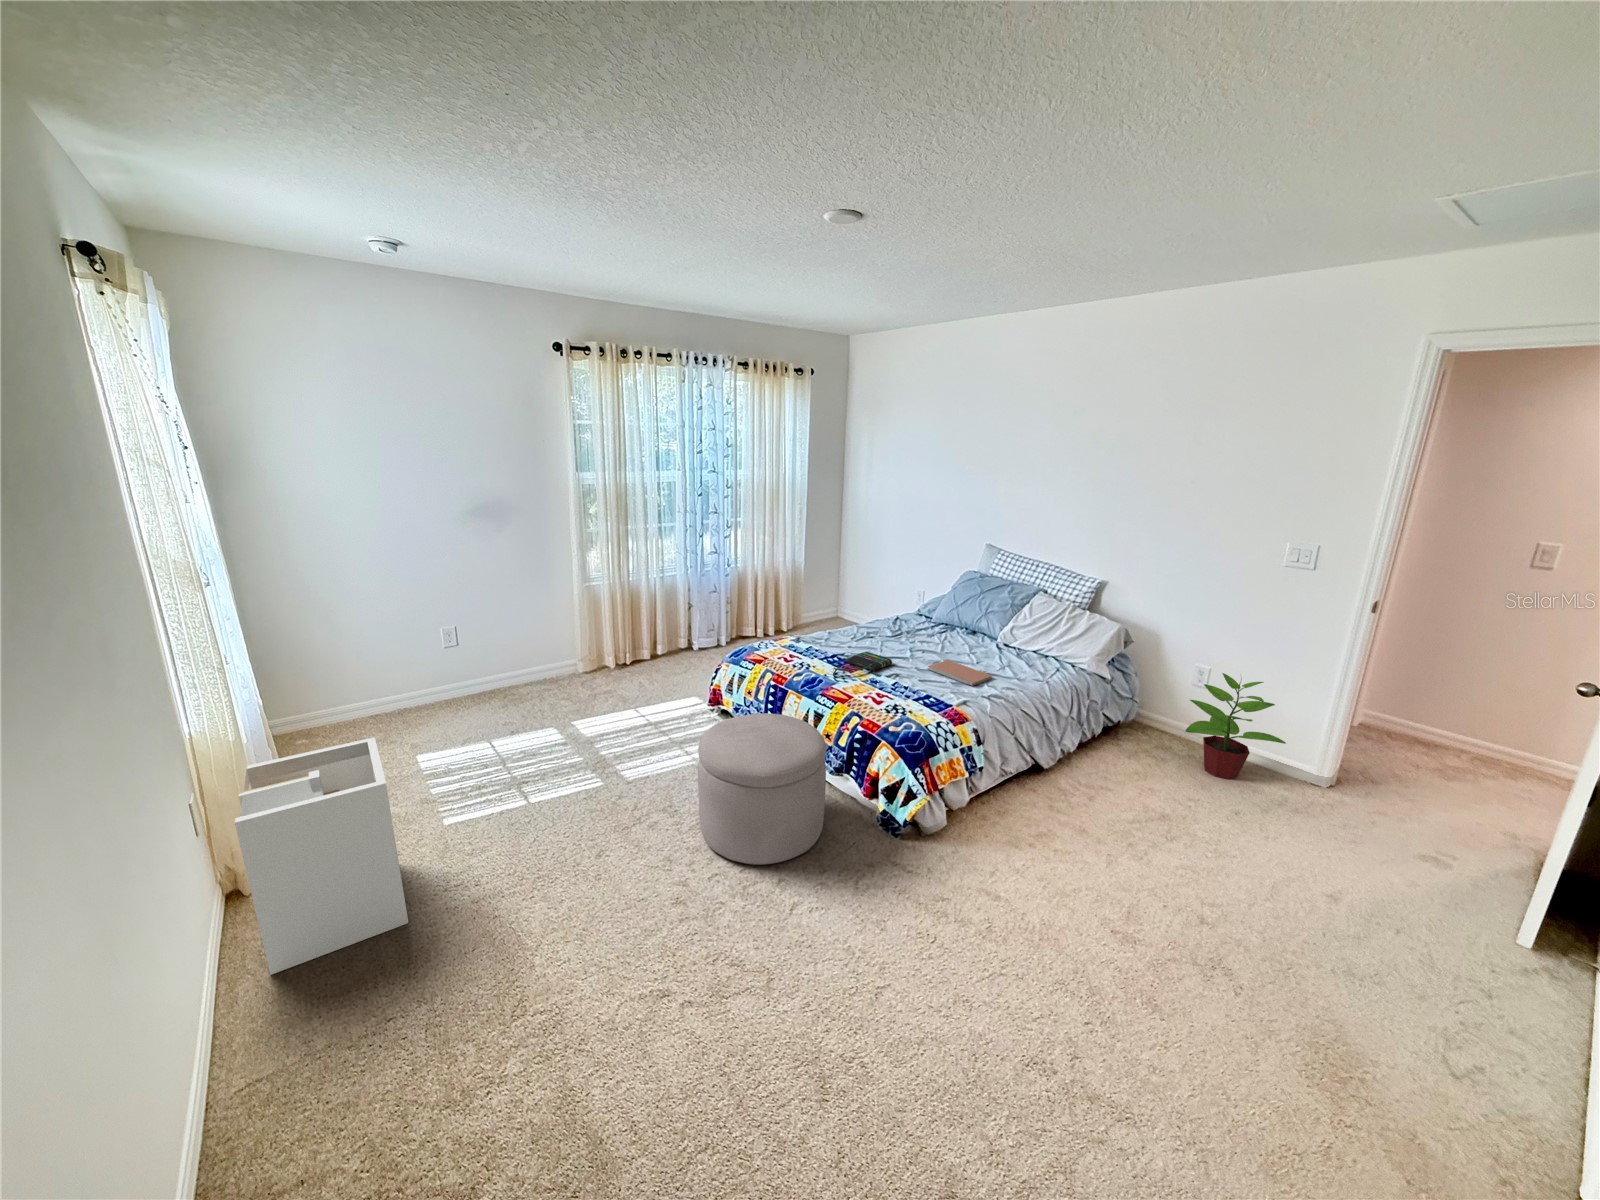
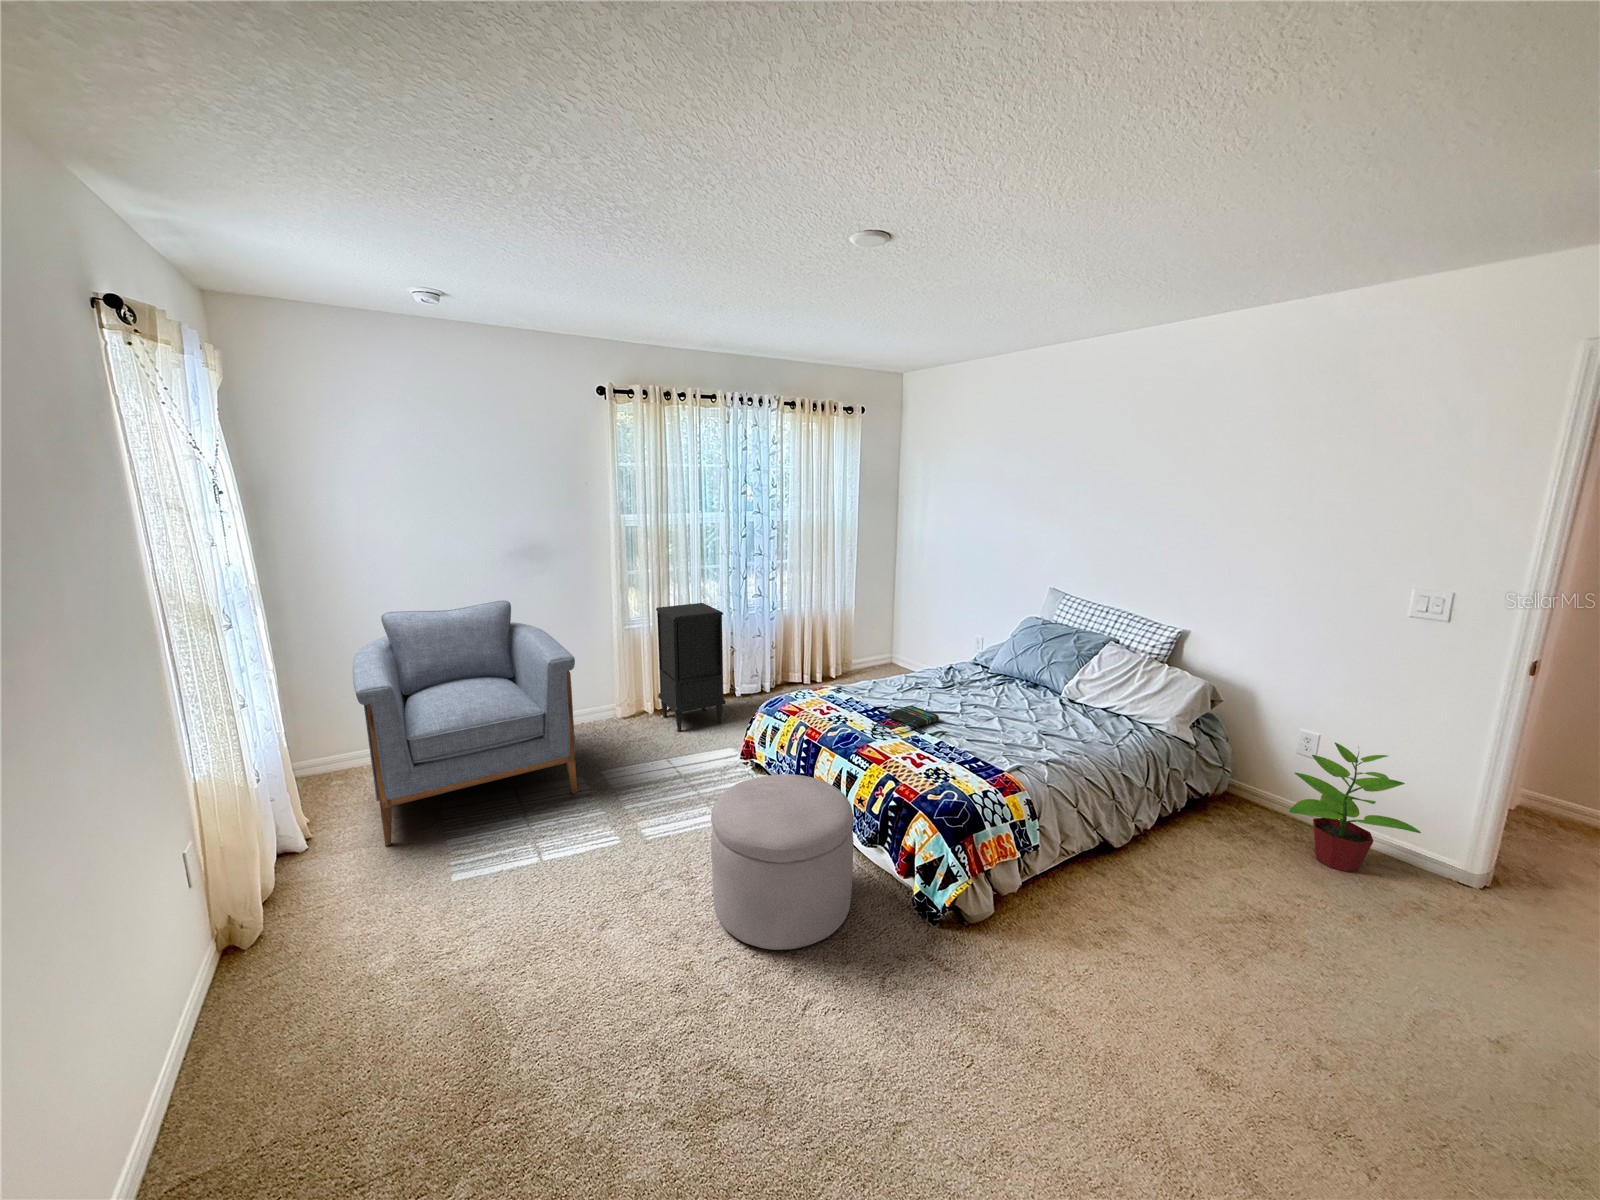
armchair: none [322,558,554,796] -> present [353,601,577,846]
nightstand: none [618,560,688,683] -> present [656,603,726,732]
notebook: present [928,660,992,686] -> none [979,717,1053,749]
laundry hamper: present [235,737,408,975] -> none [211,789,393,1046]

